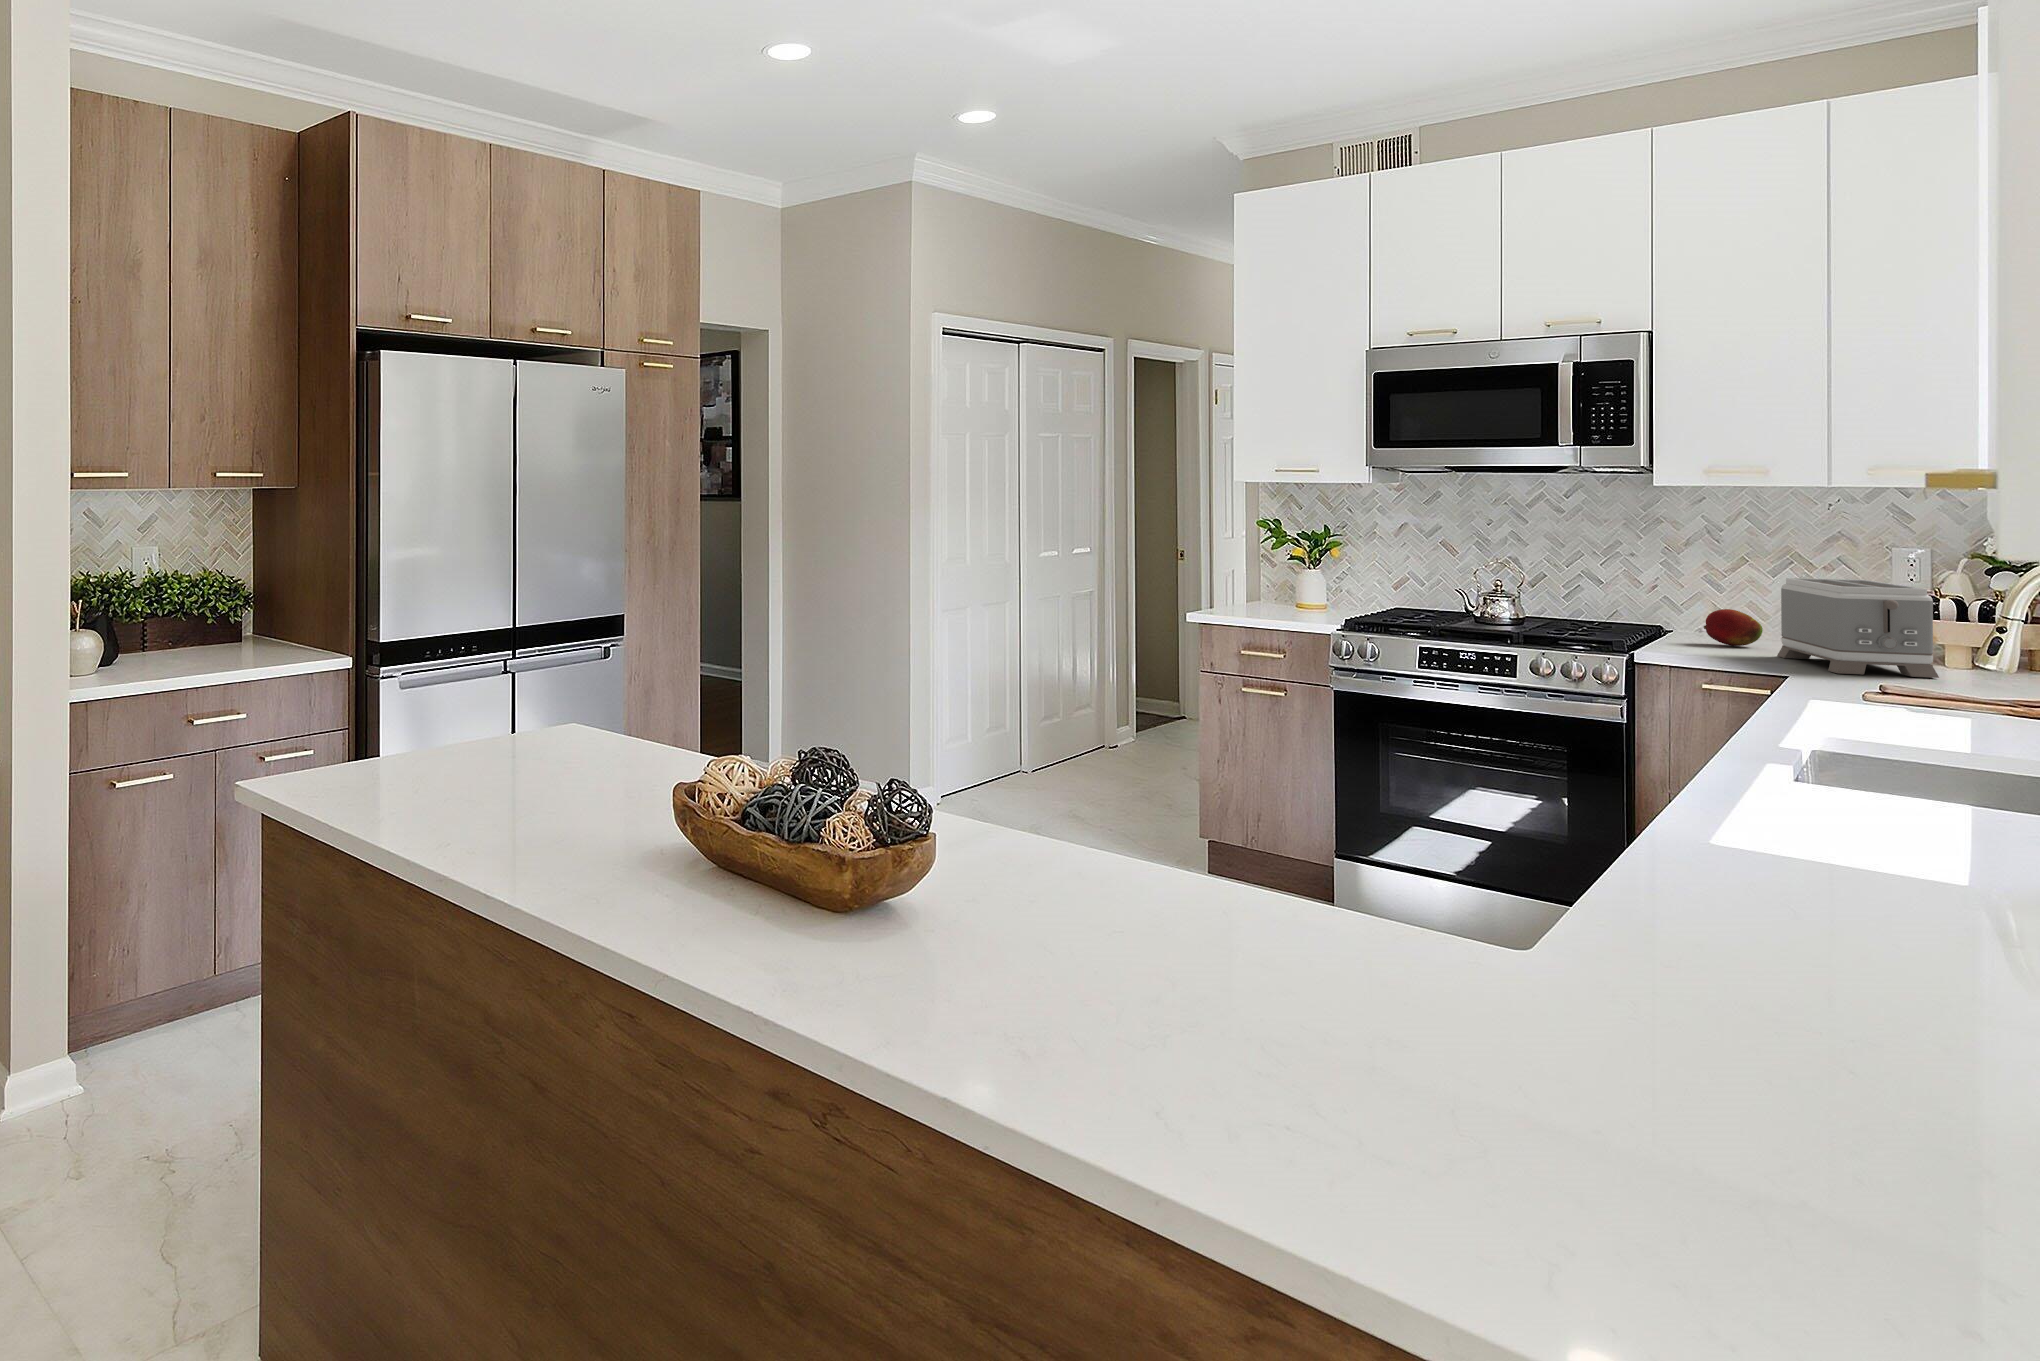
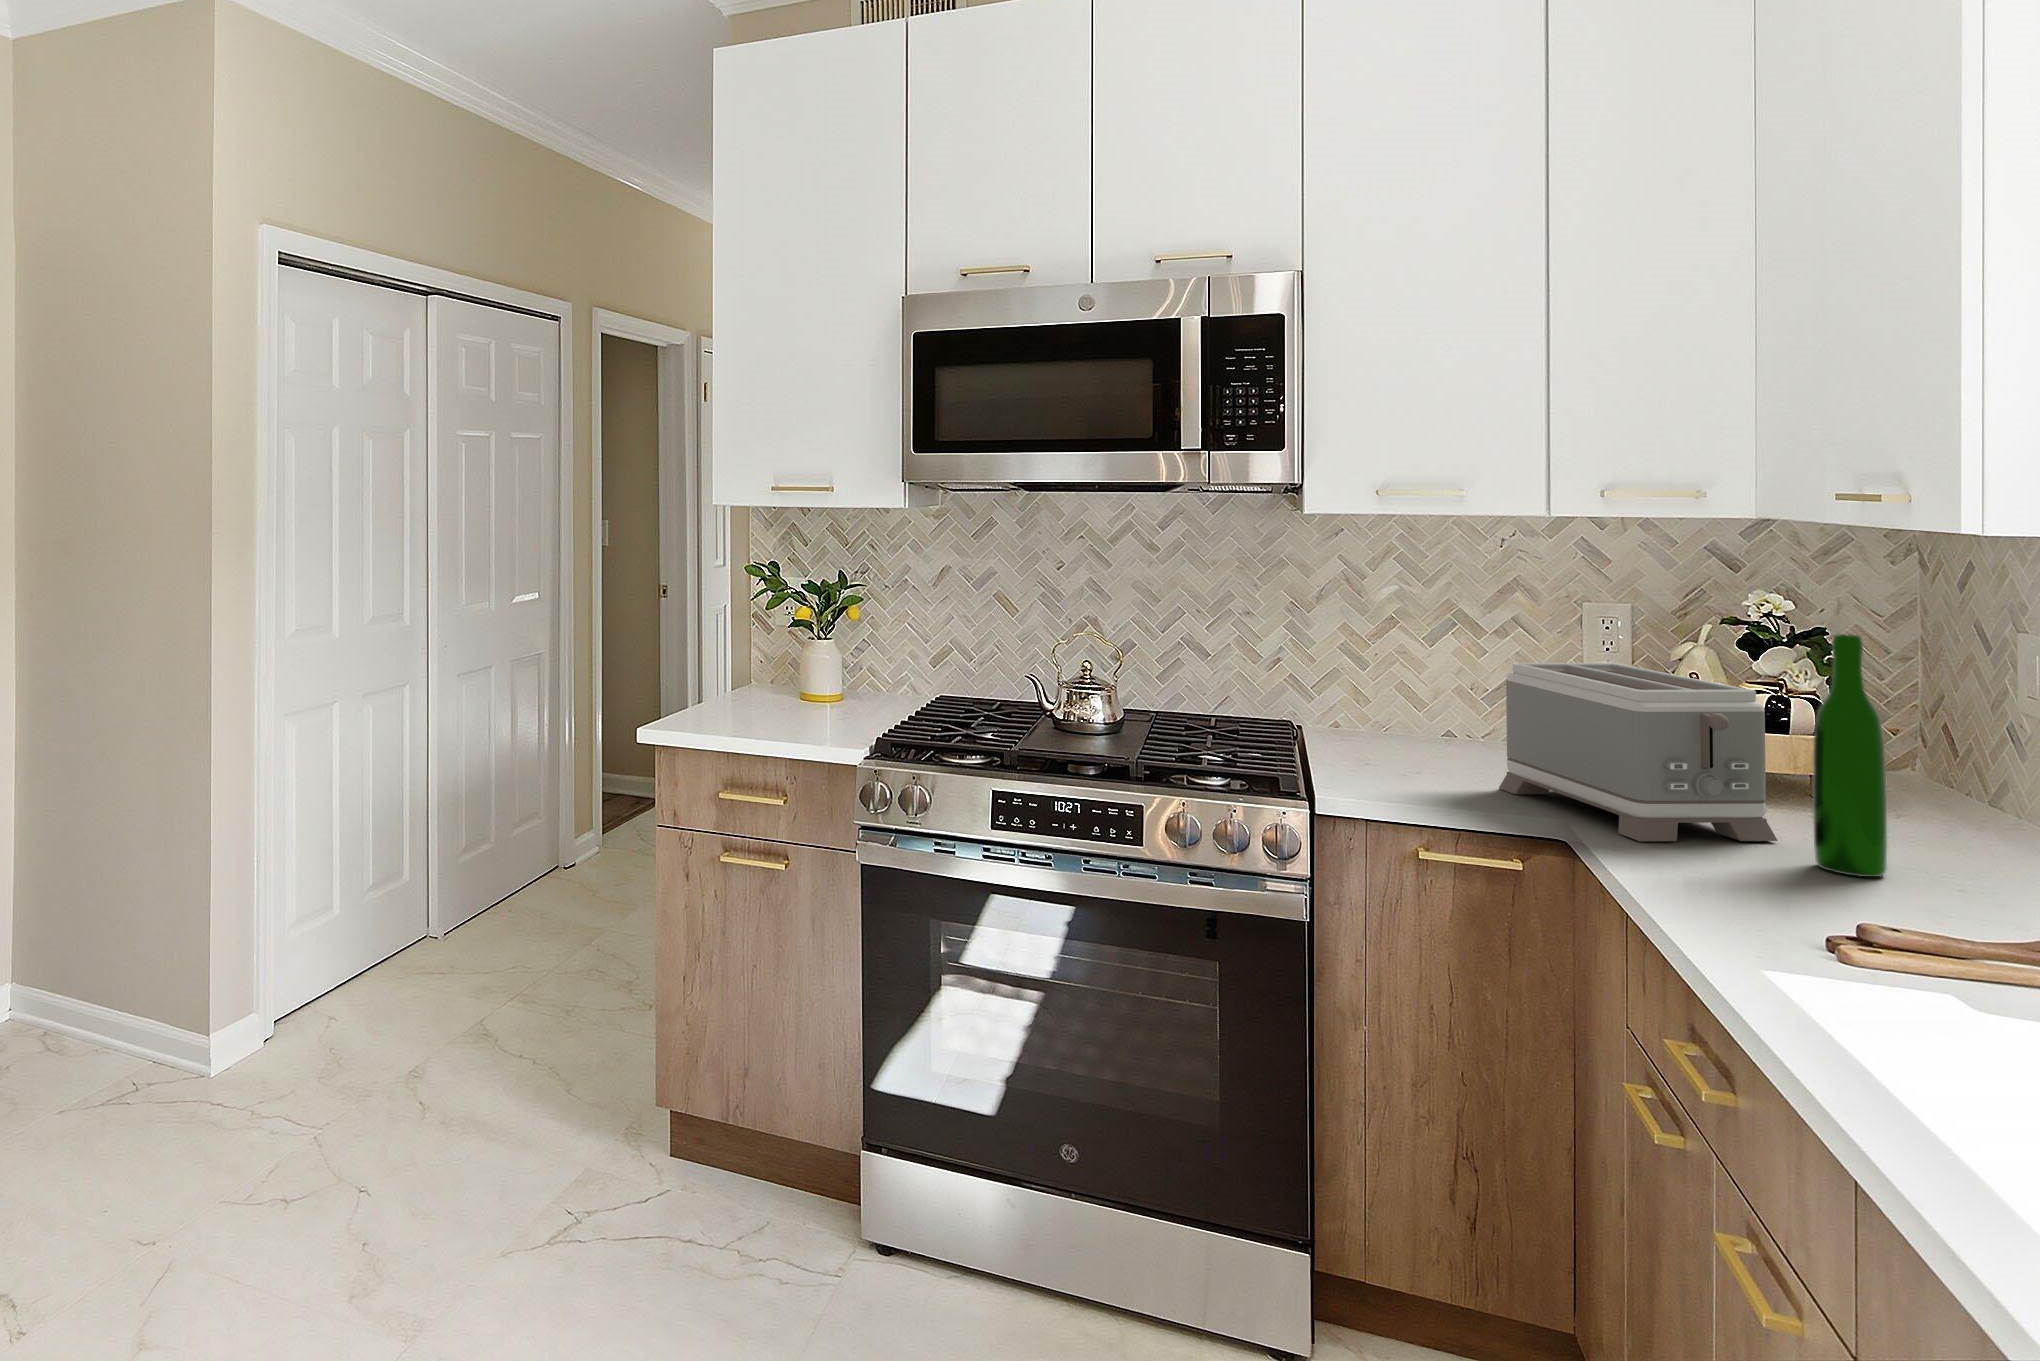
wine bottle: none [1942,552,1987,689] -> present [1813,634,1887,877]
fruit: present [1704,609,1763,646] -> none [1377,706,1457,763]

